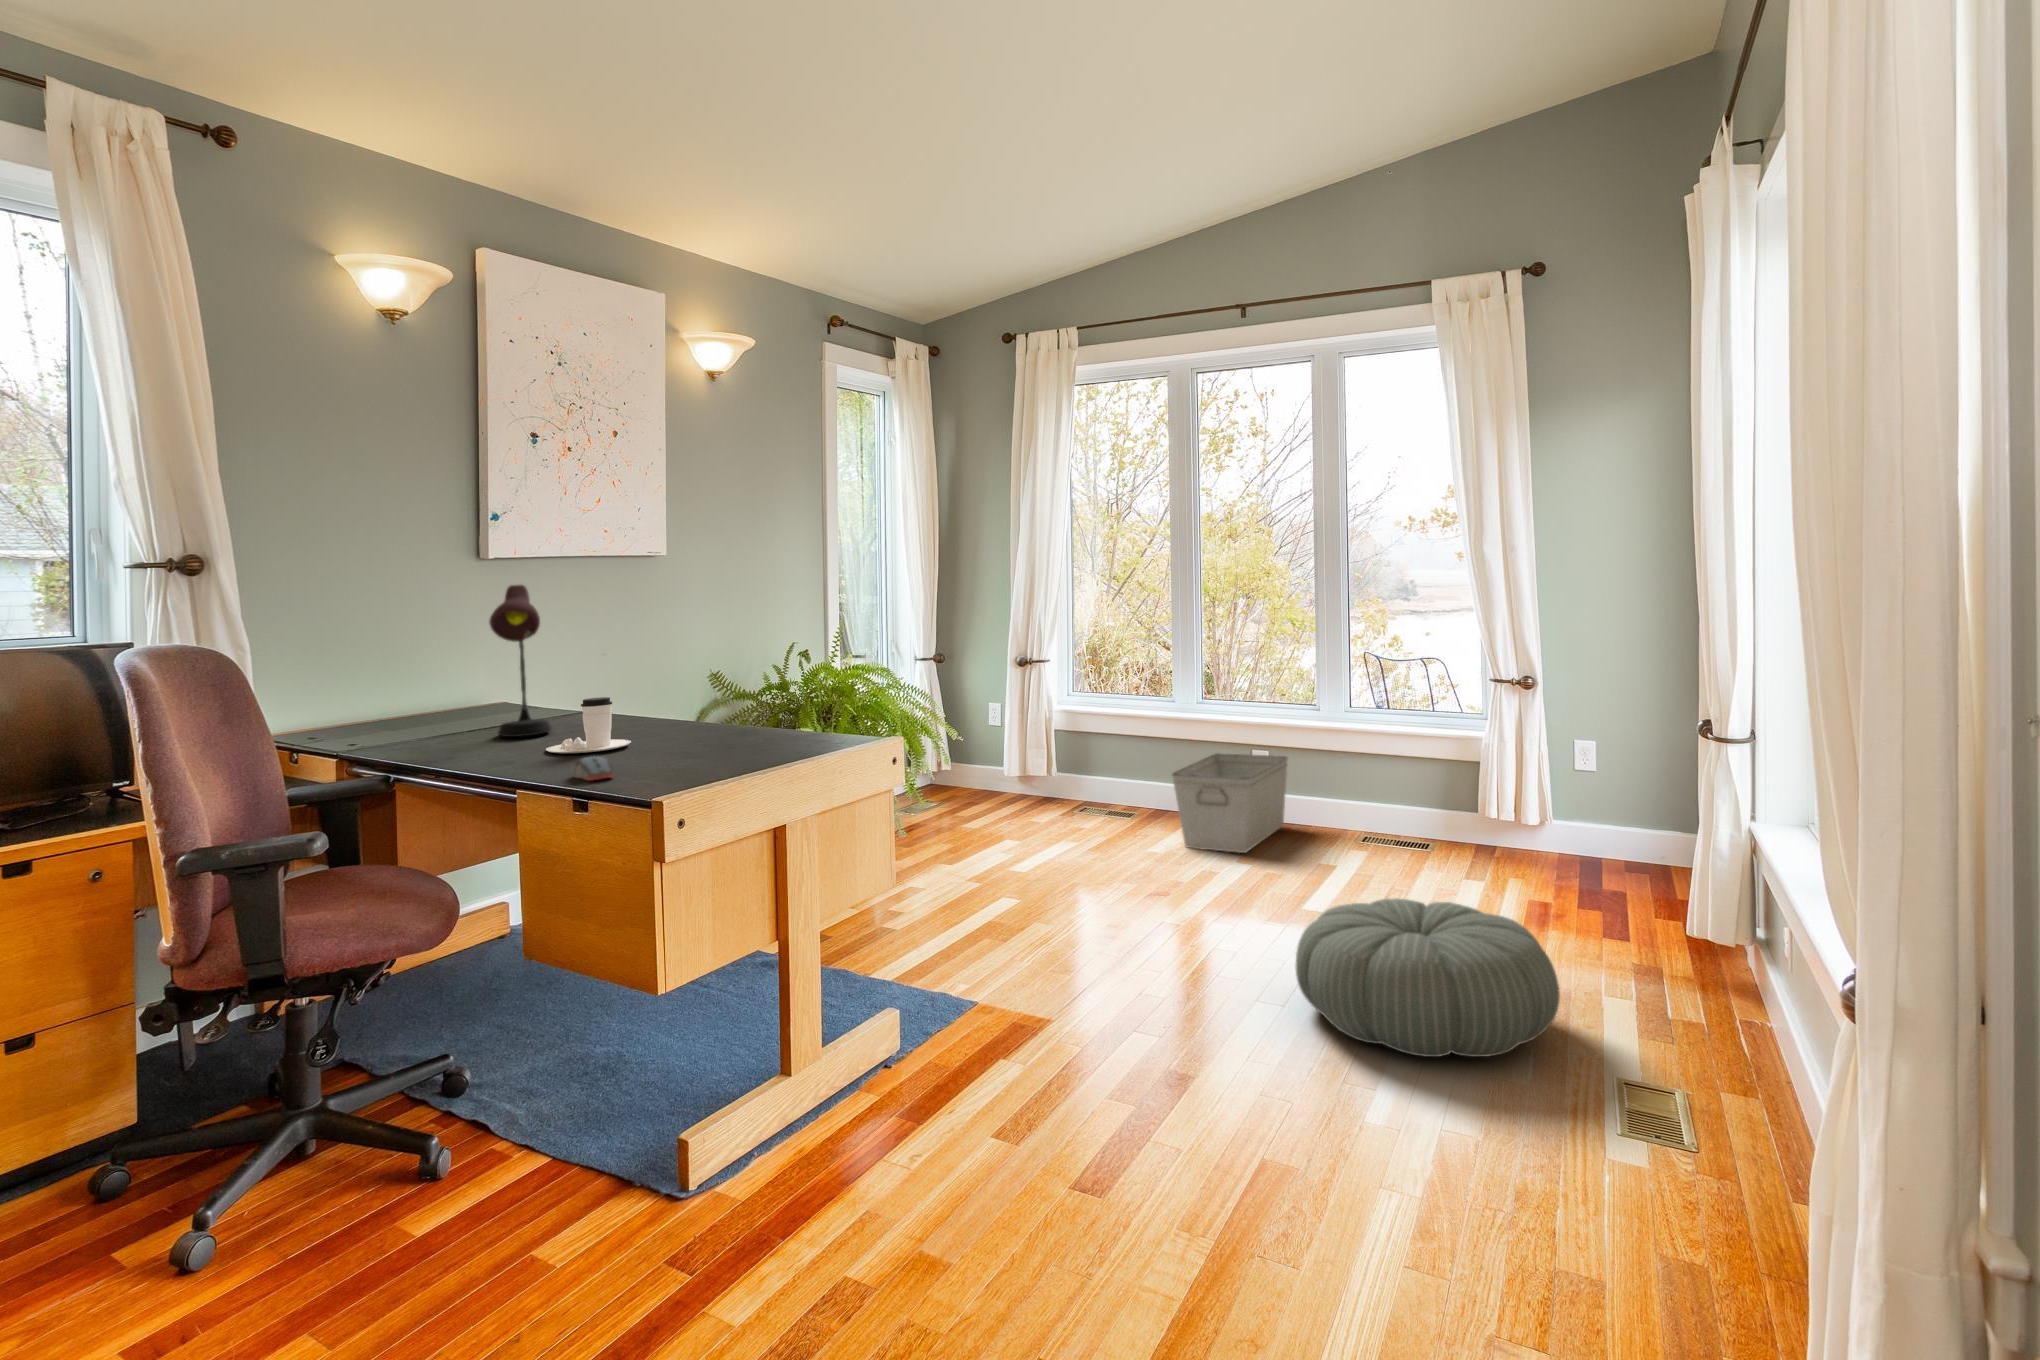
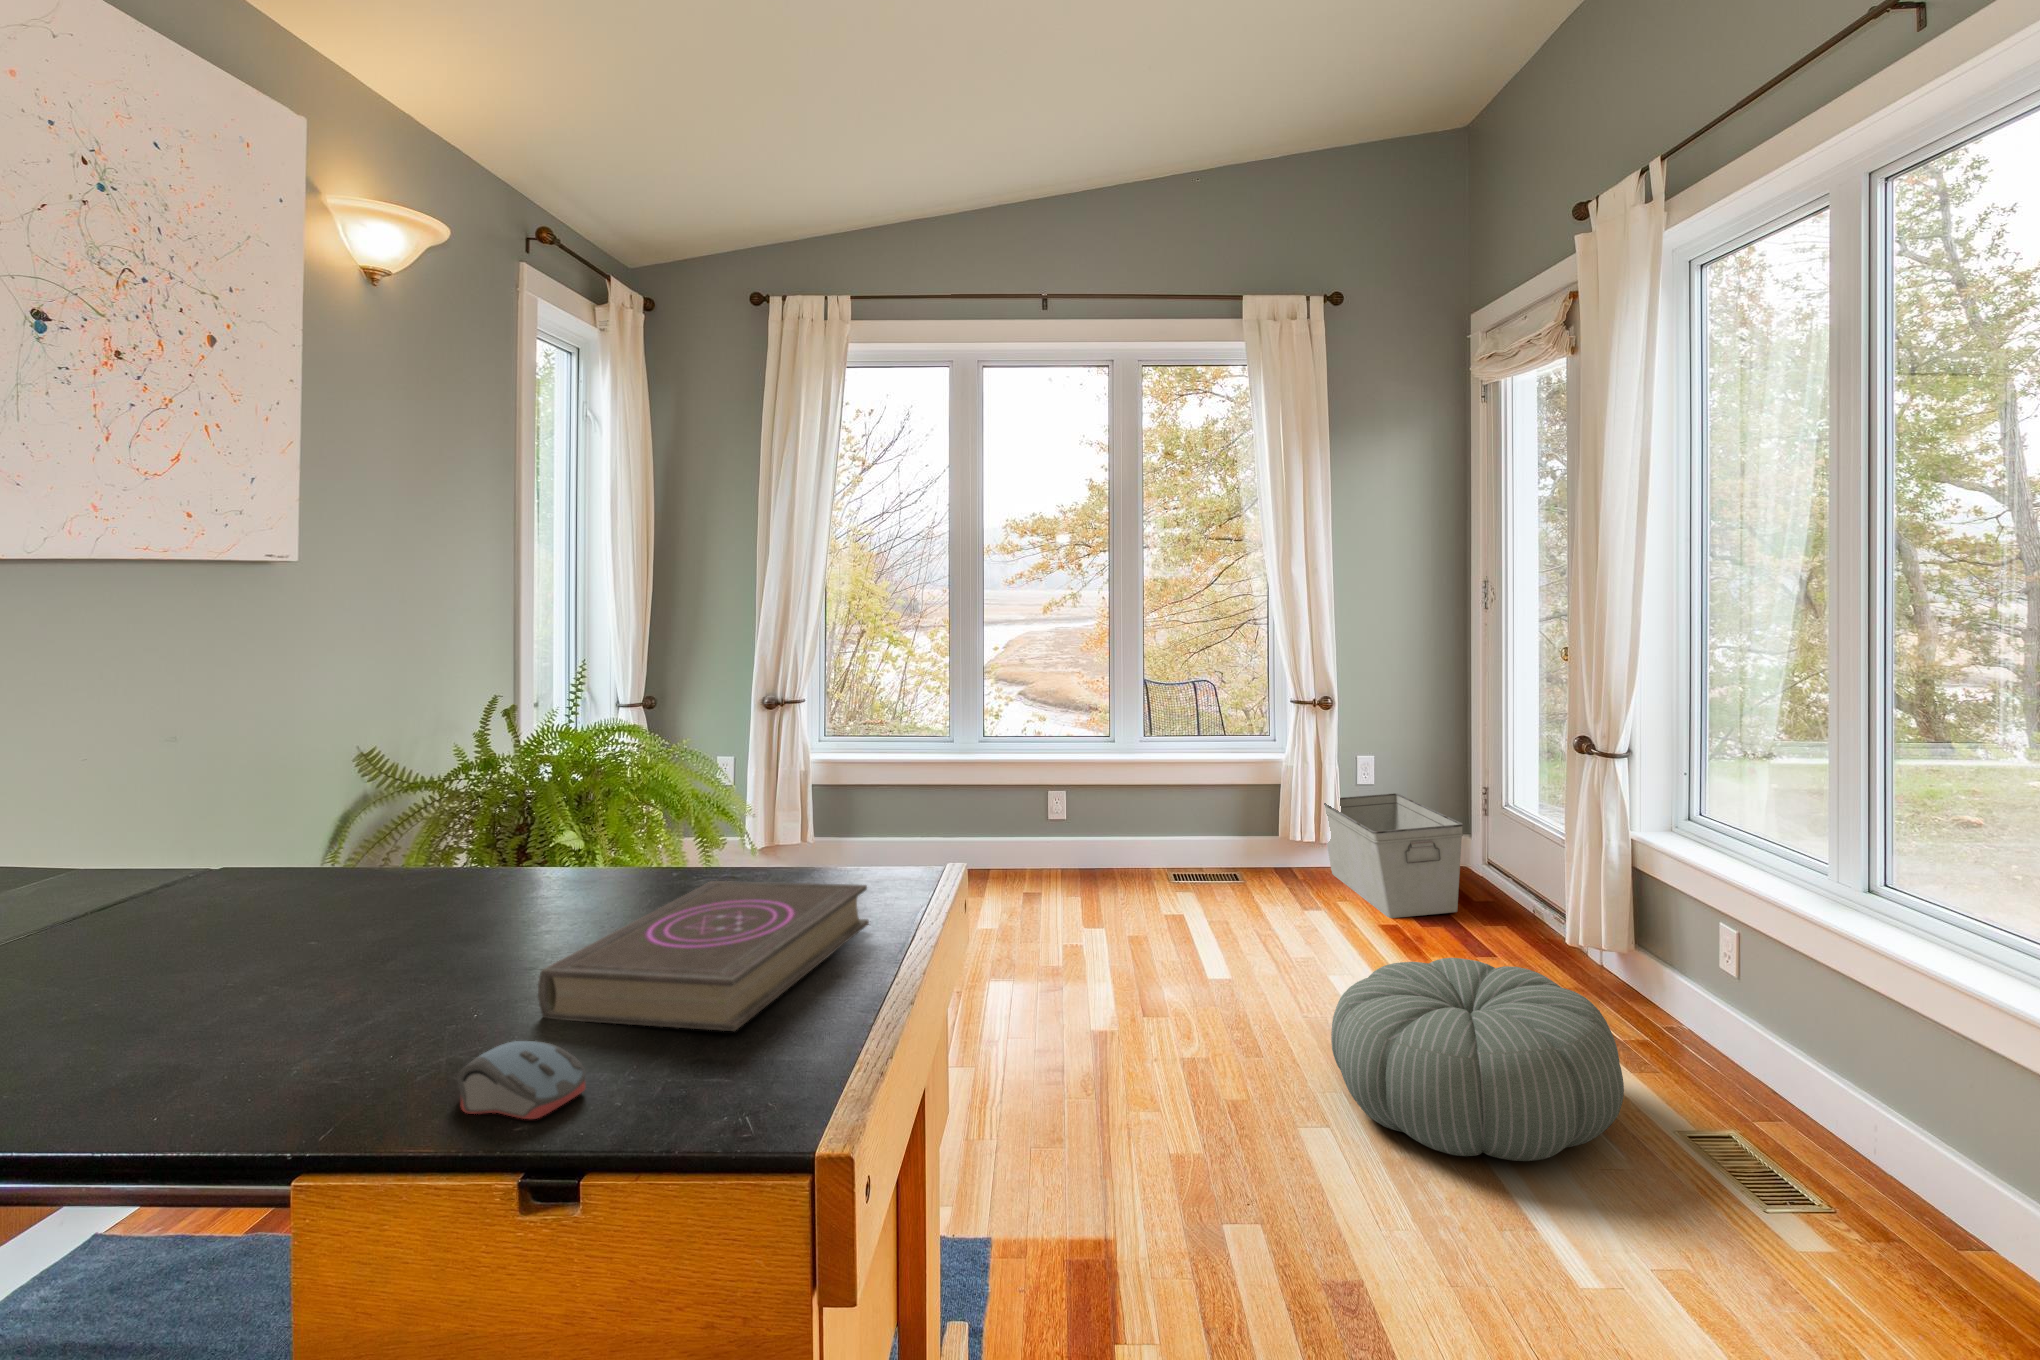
desk lamp: present [489,585,551,737] -> none [29,619,189,982]
coffee cup: present [546,697,631,753] -> none [245,866,467,1022]
book: none [631,724,799,770] -> present [538,881,869,1031]
storage bin: present [1172,753,1288,853] -> present [1324,793,1463,918]

